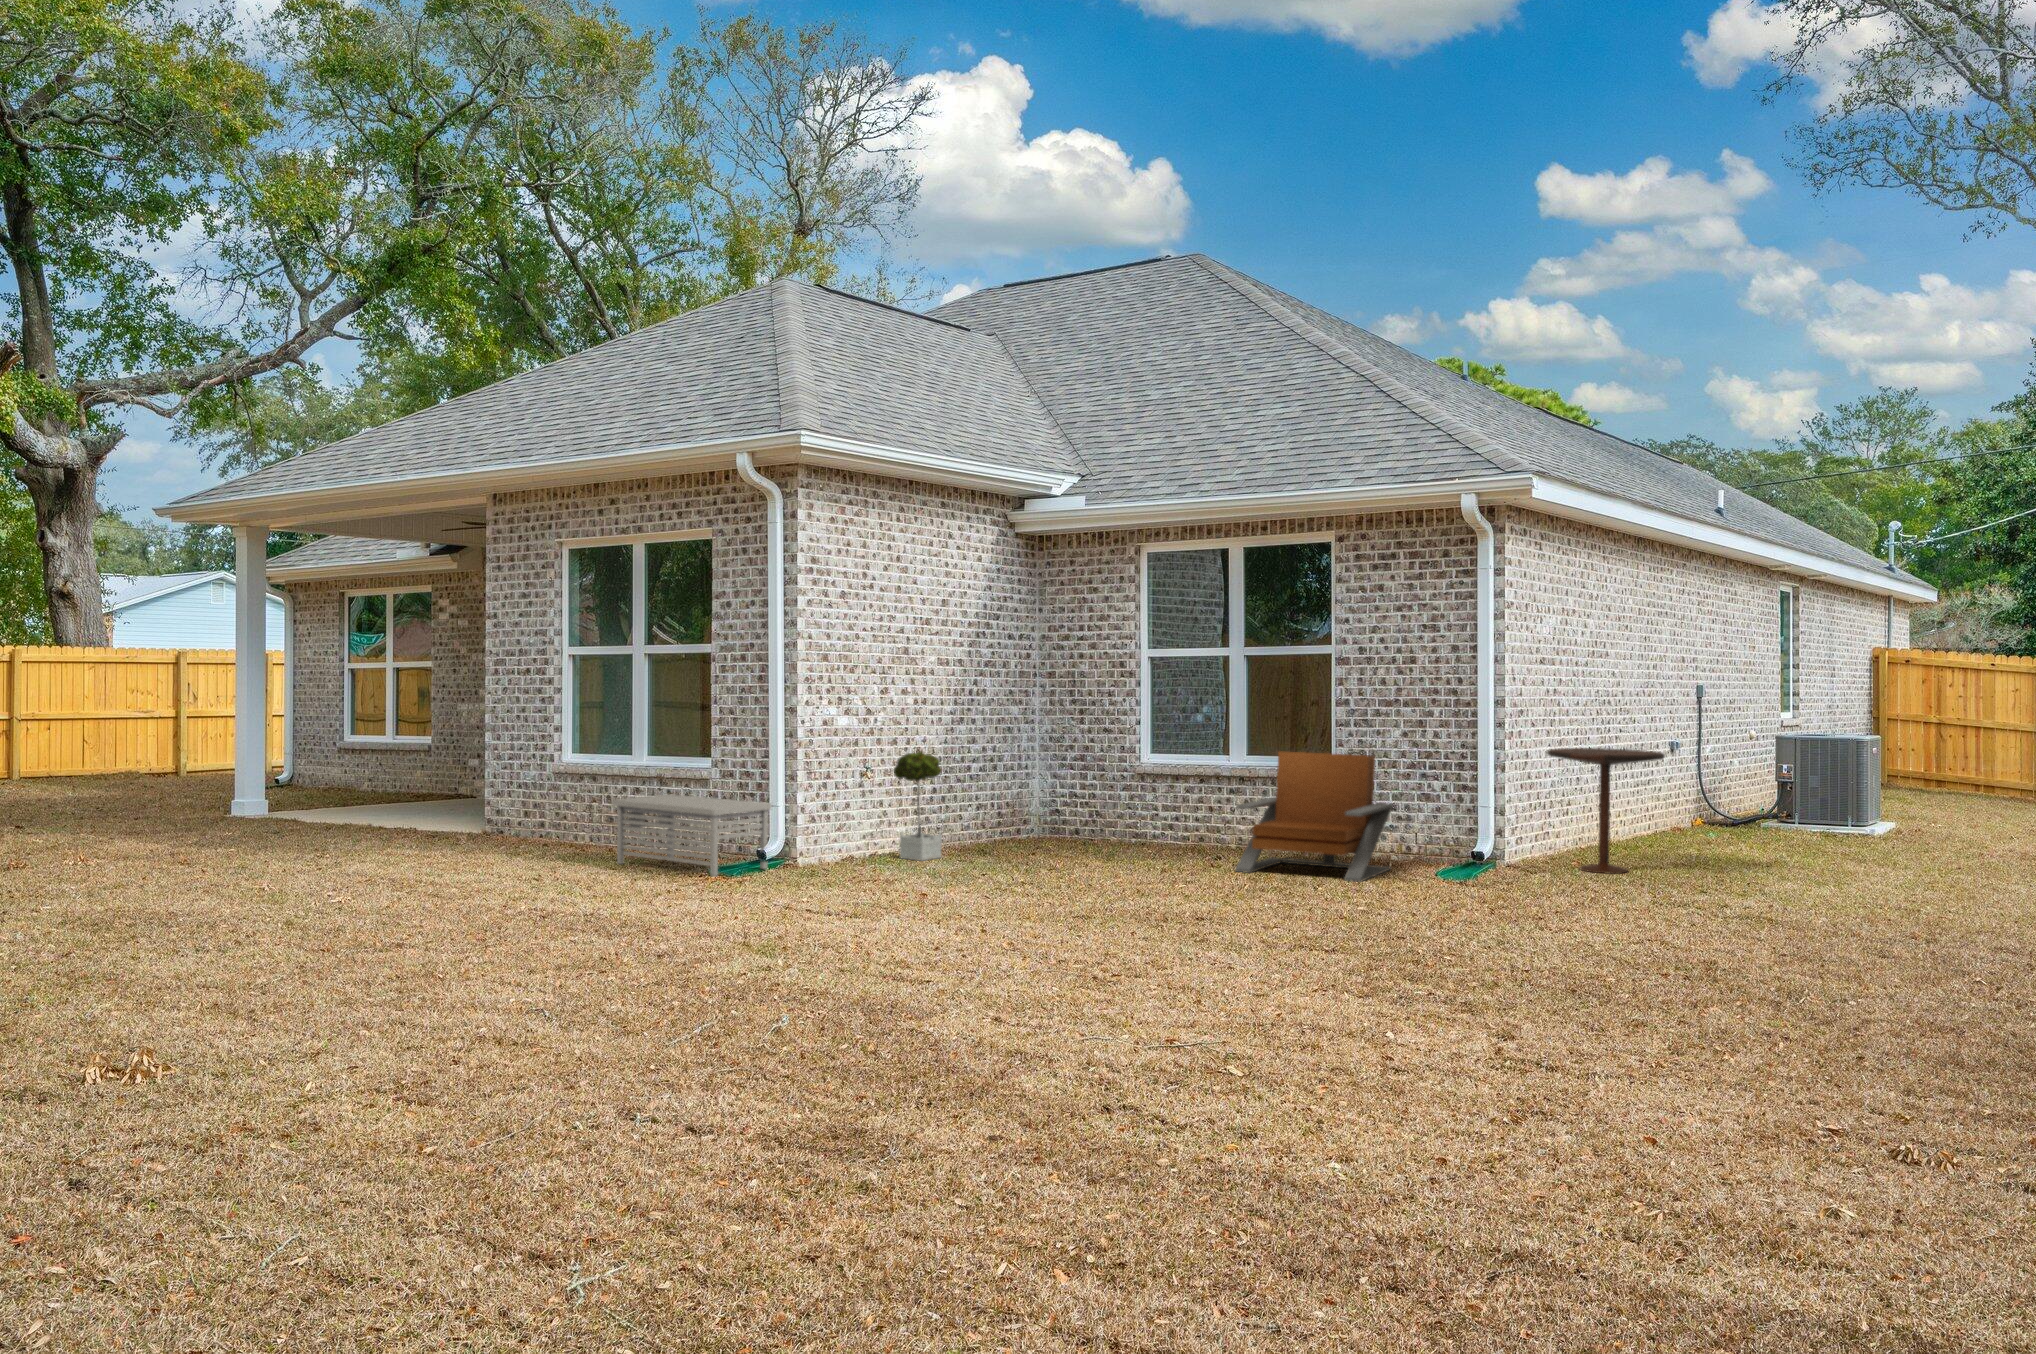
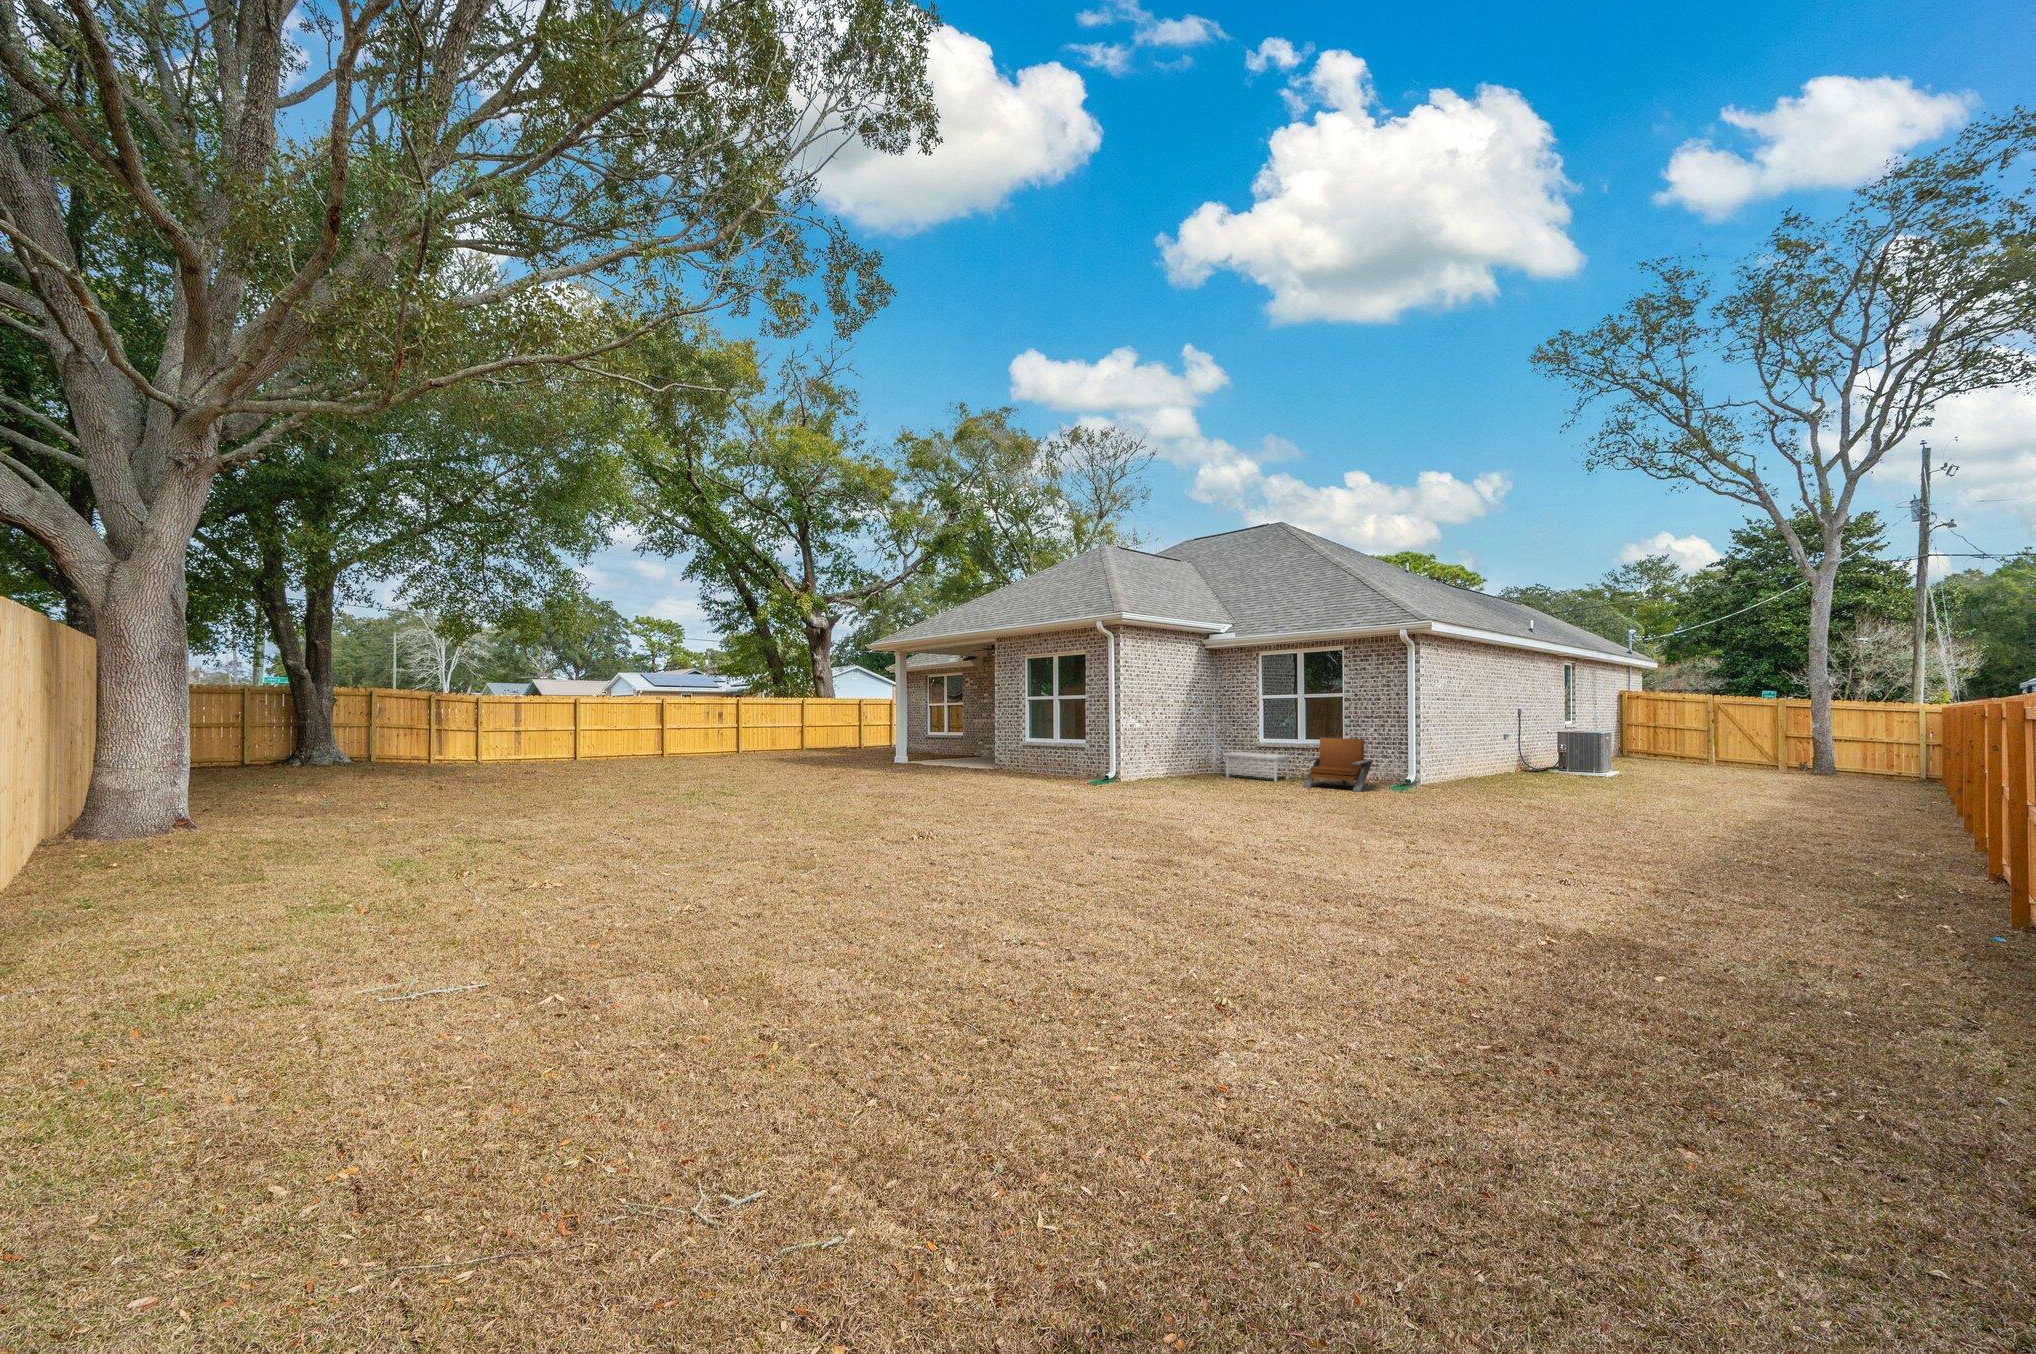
pedestal table: present [1547,748,1665,874] -> none [1444,737,1503,792]
potted tree: present [894,751,942,861] -> none [1157,736,1177,780]
storage bench: present [612,794,771,877] -> present [1225,751,1289,782]

